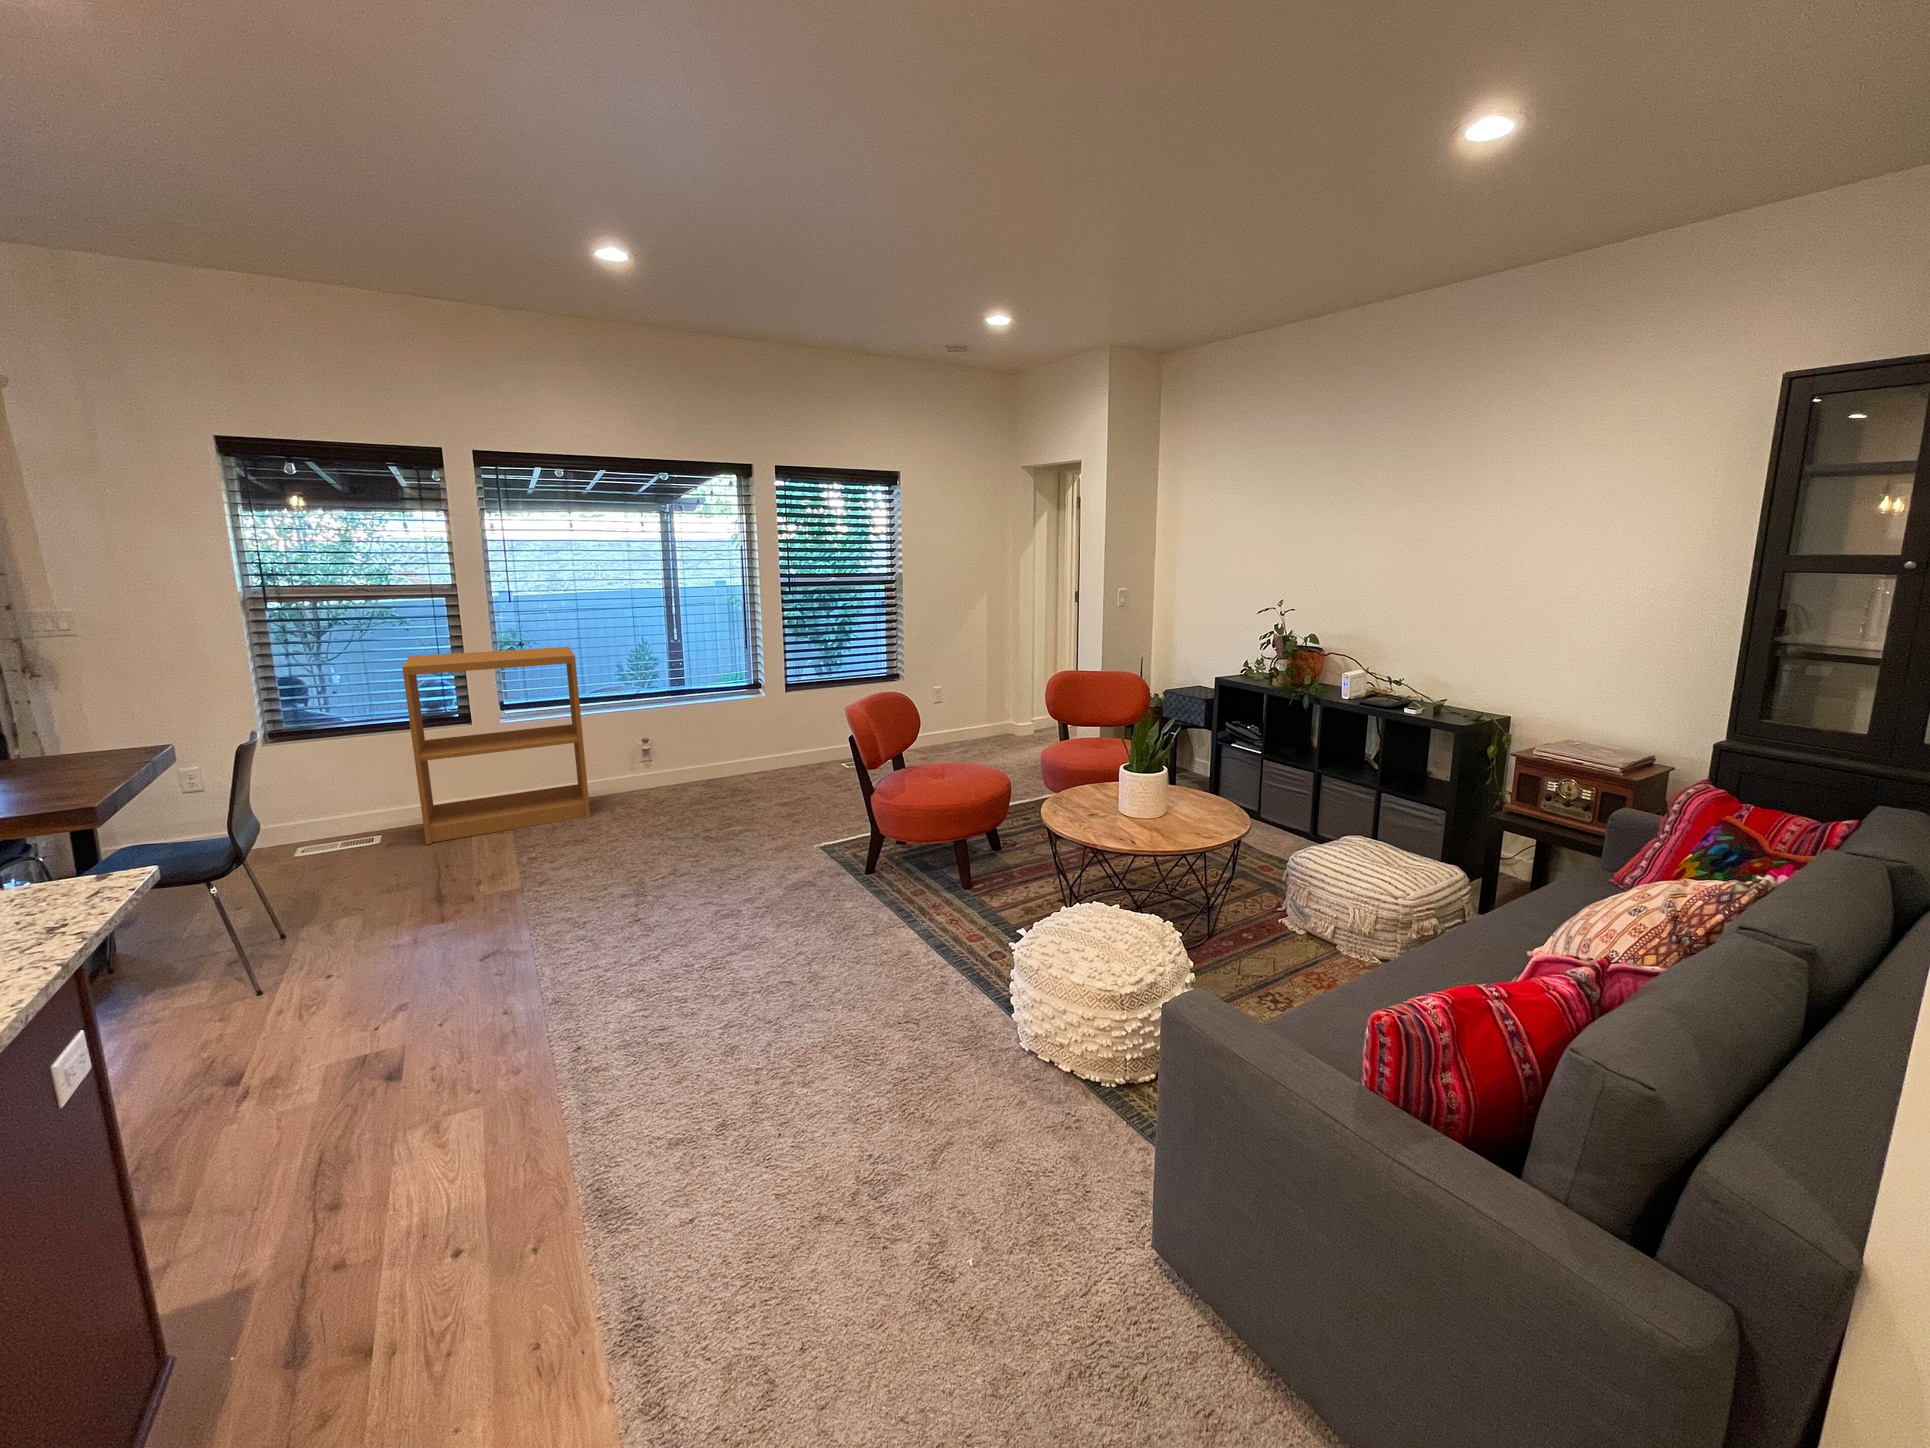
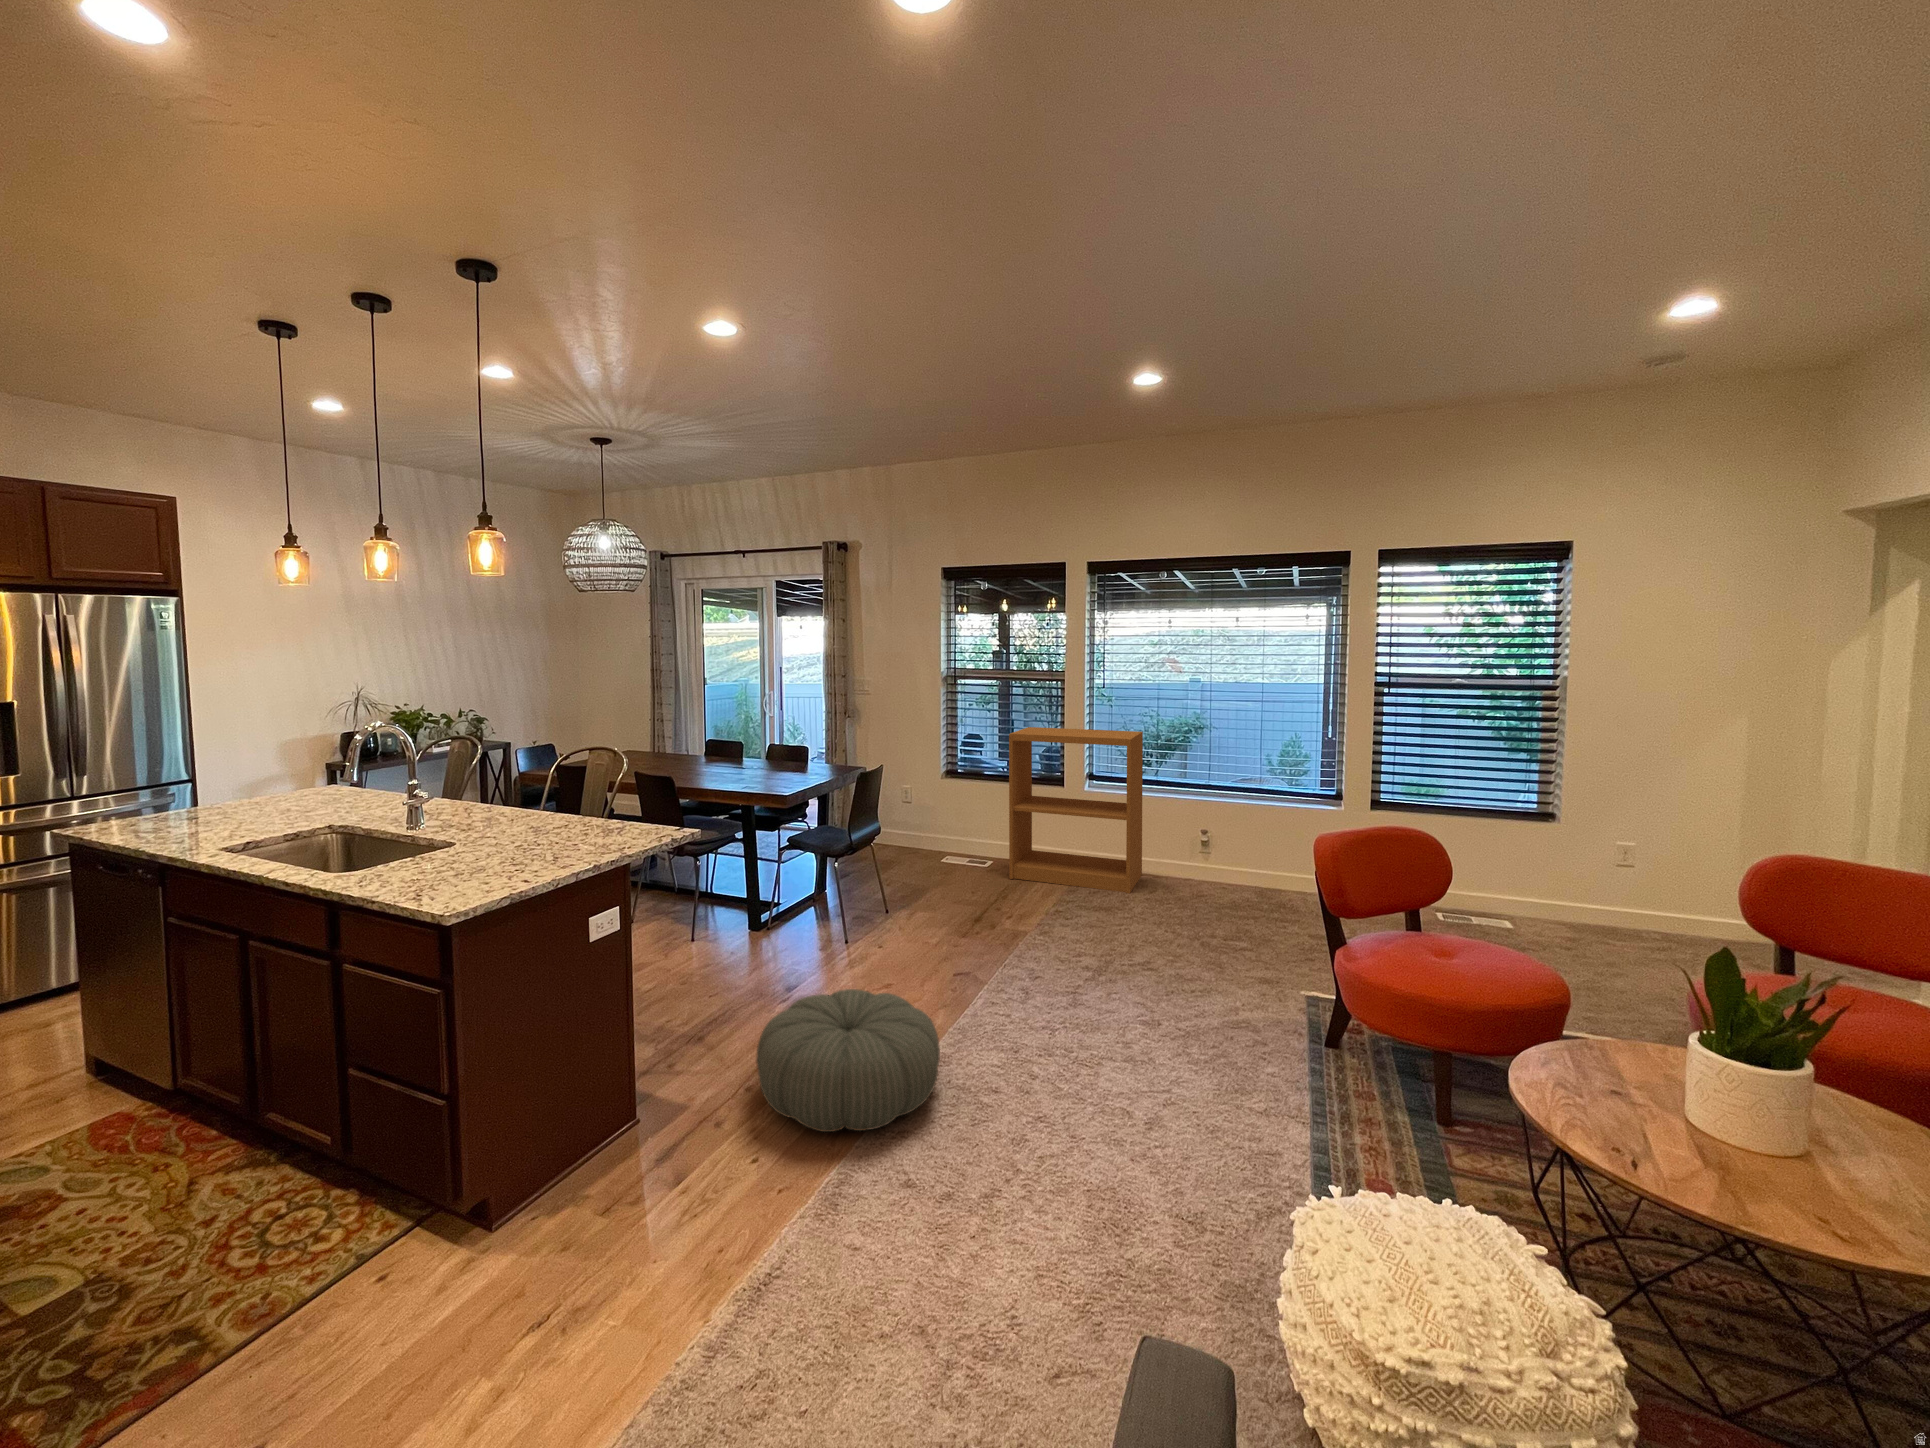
pouf: none [347,991,625,1197] -> present [756,989,940,1132]

